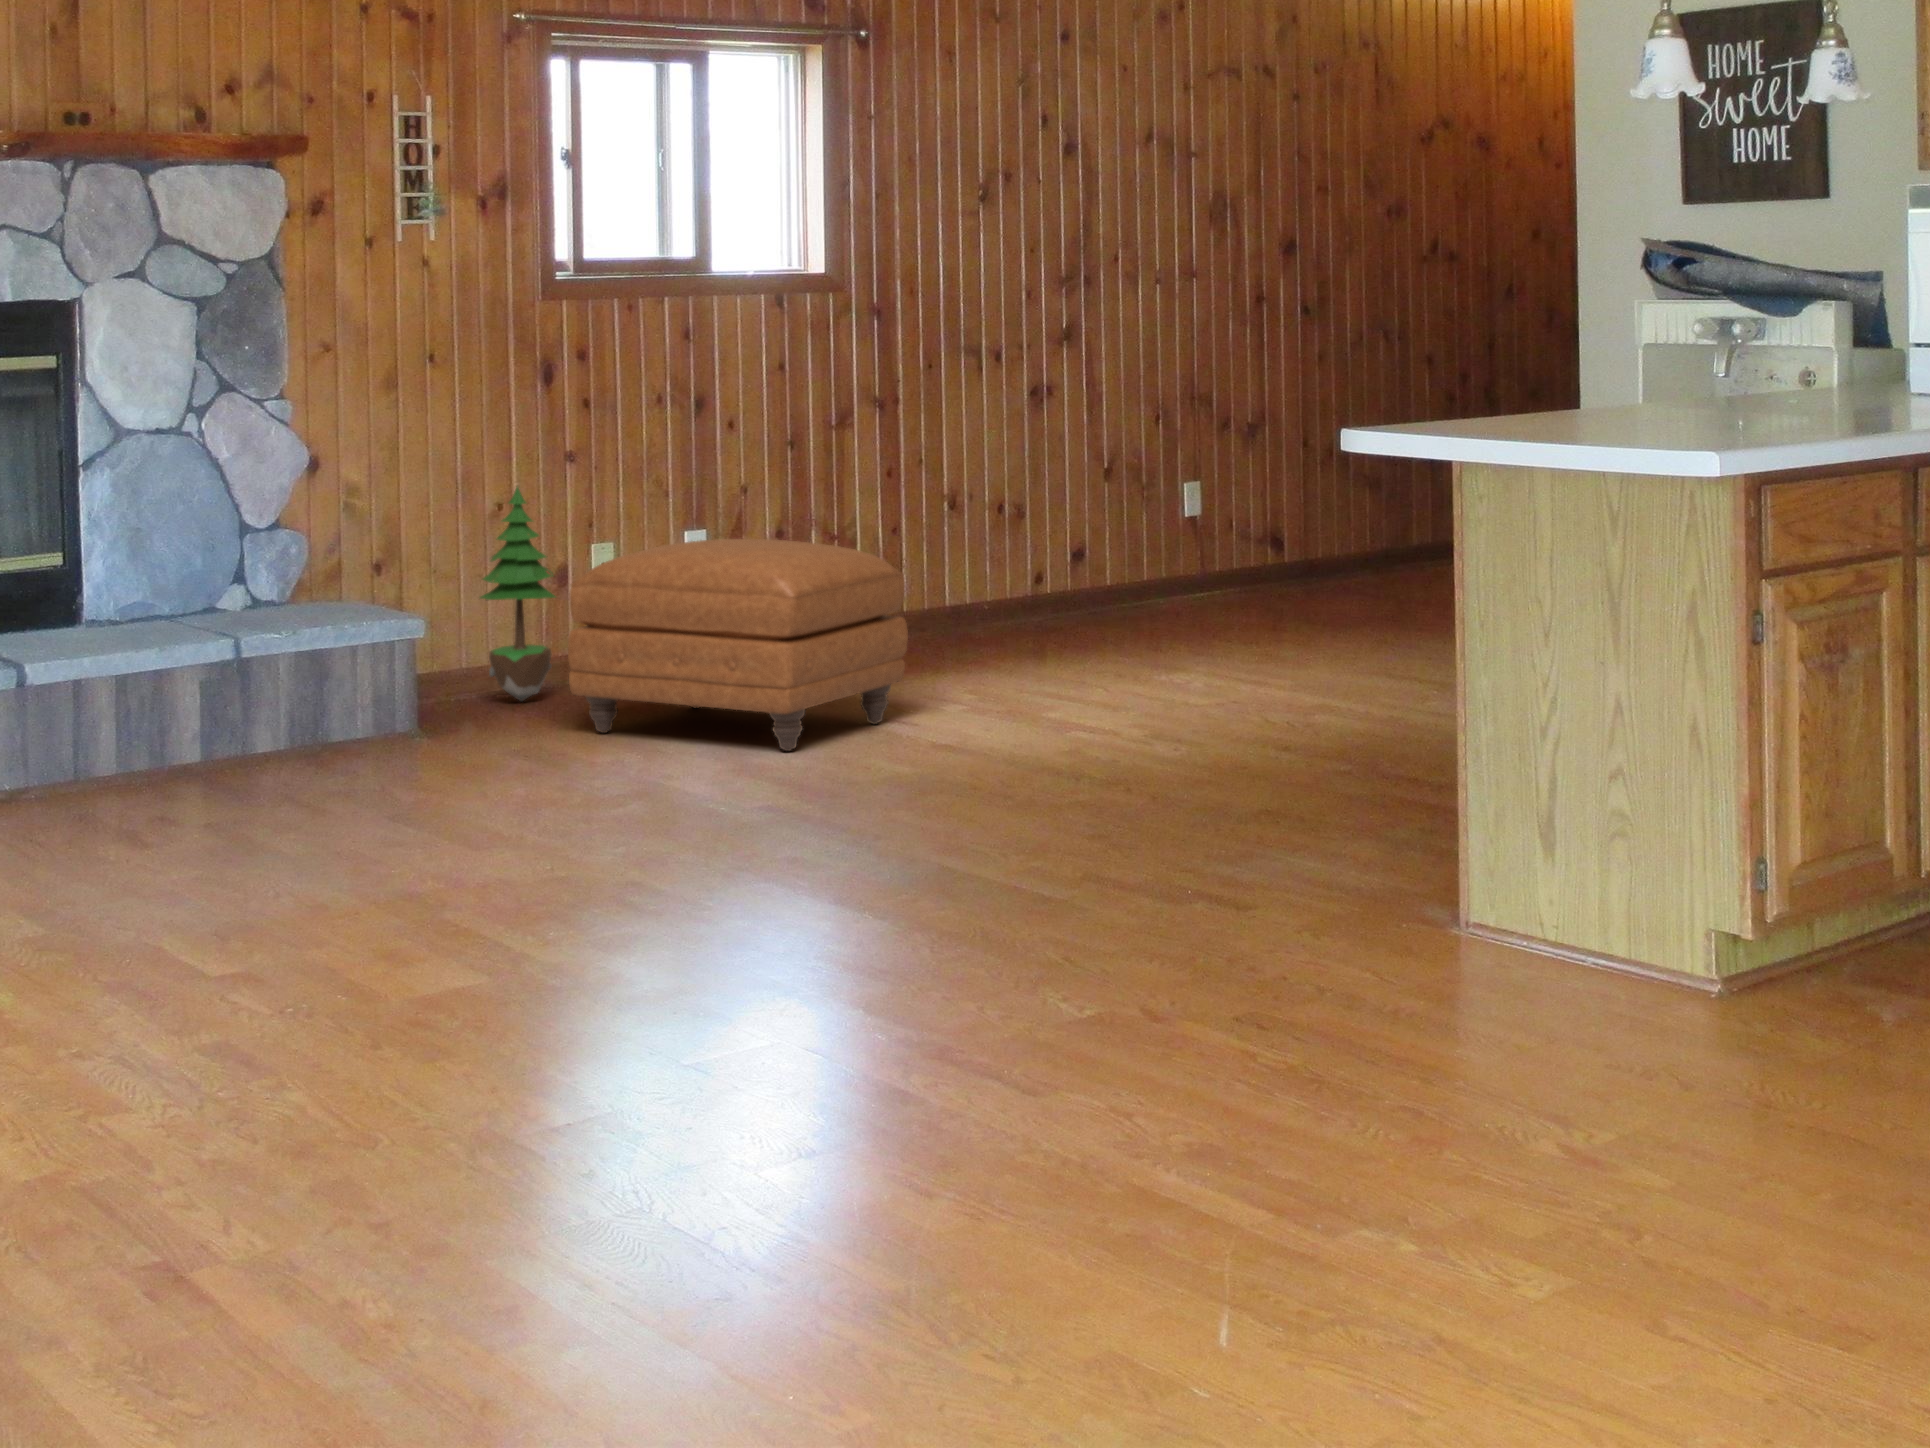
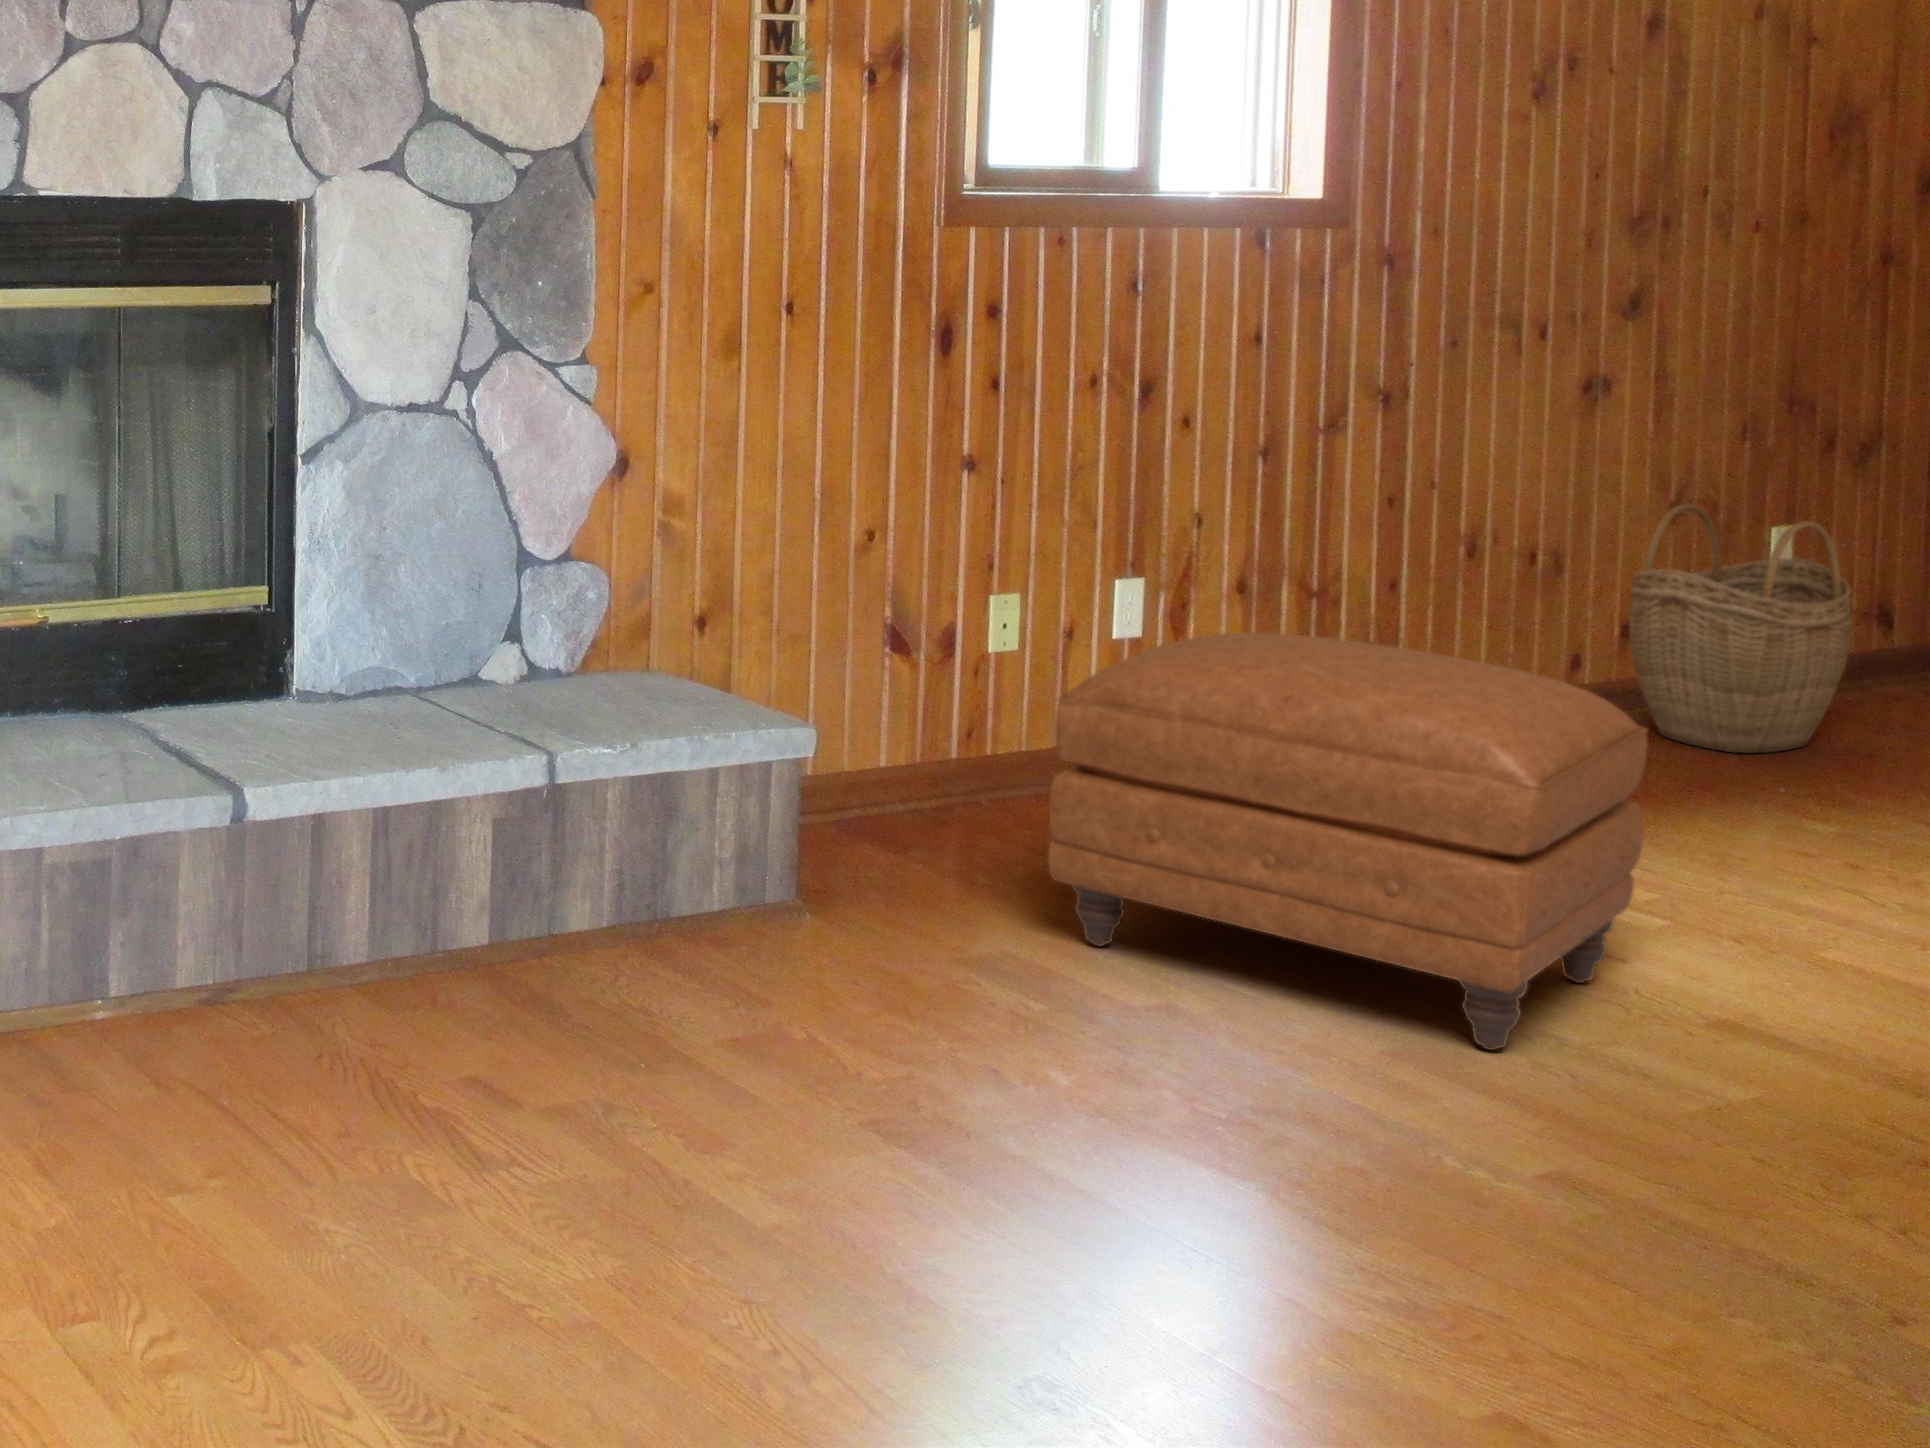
woven basket: none [1065,466,1197,624] -> present [1629,504,1851,753]
potted tree: present [480,487,555,701] -> none [846,510,969,842]

